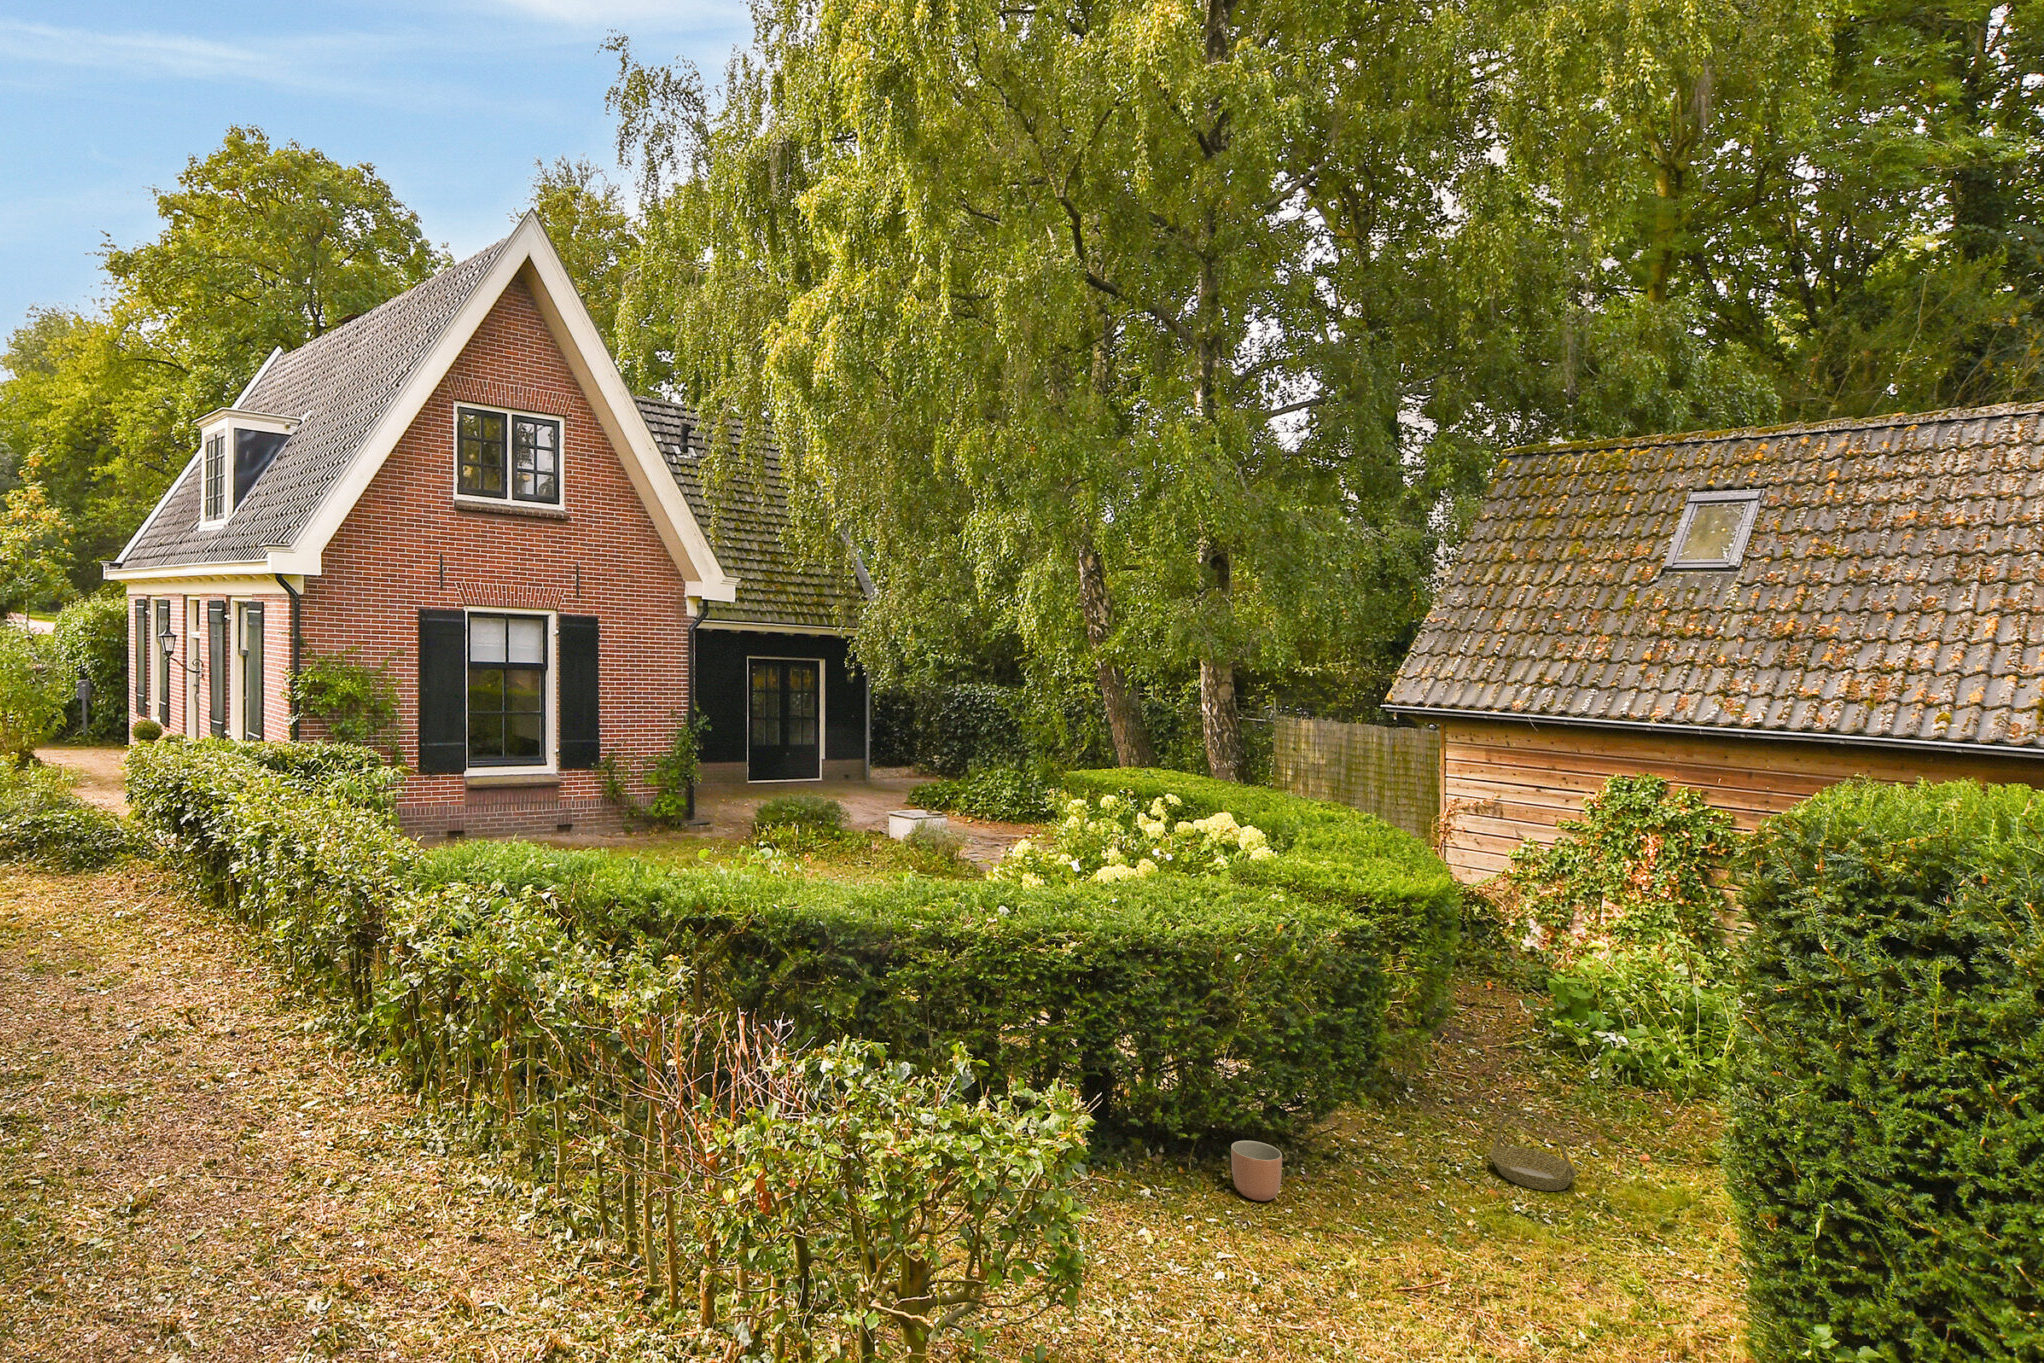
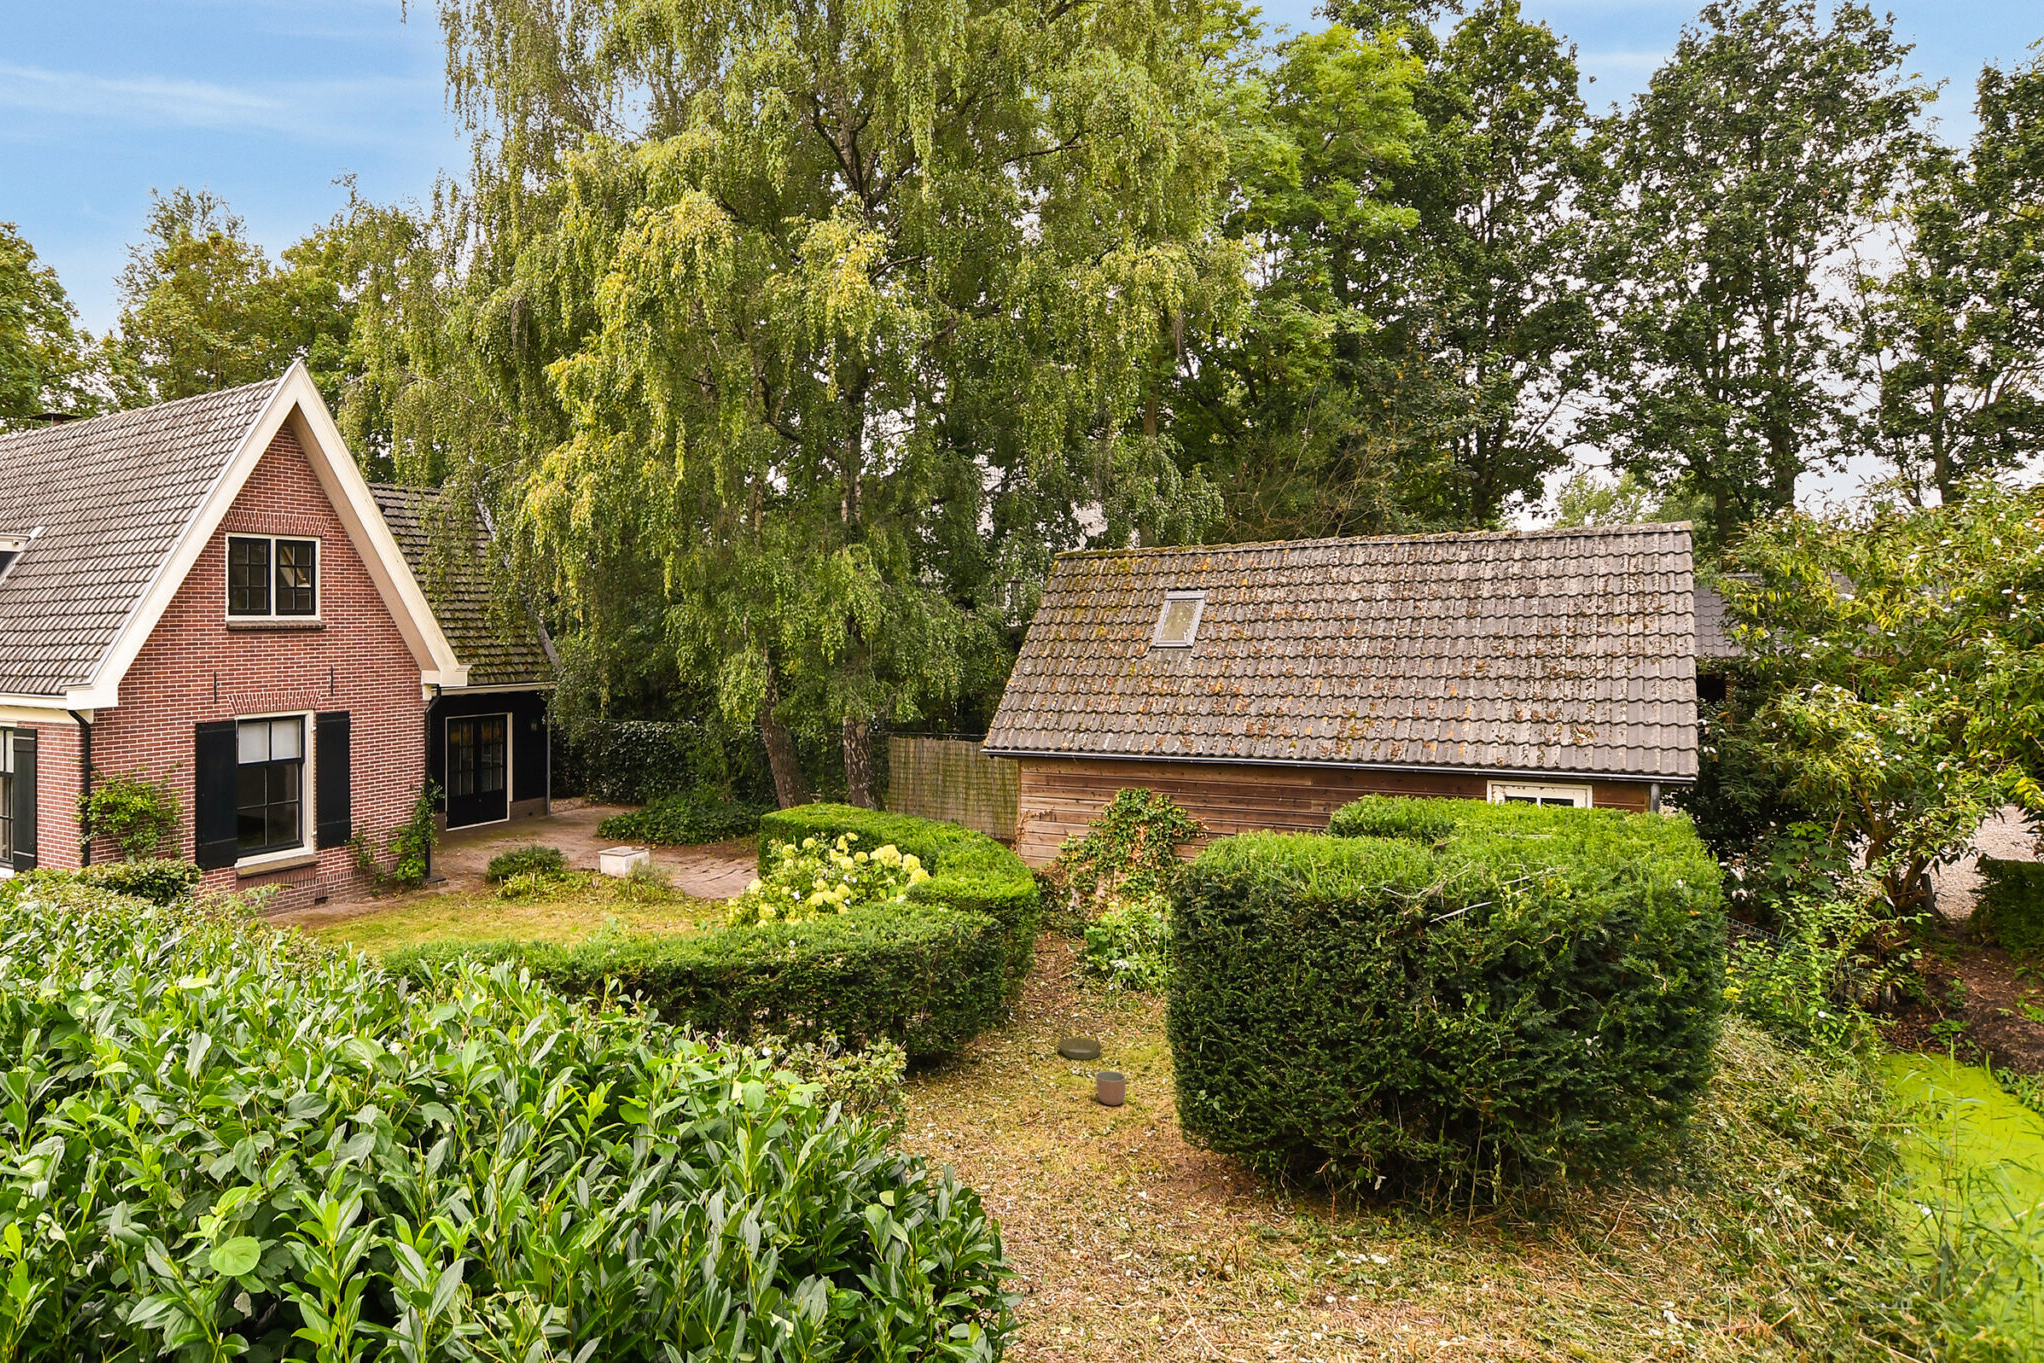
planter: present [1231,1141,1282,1201] -> present [1096,1071,1125,1105]

